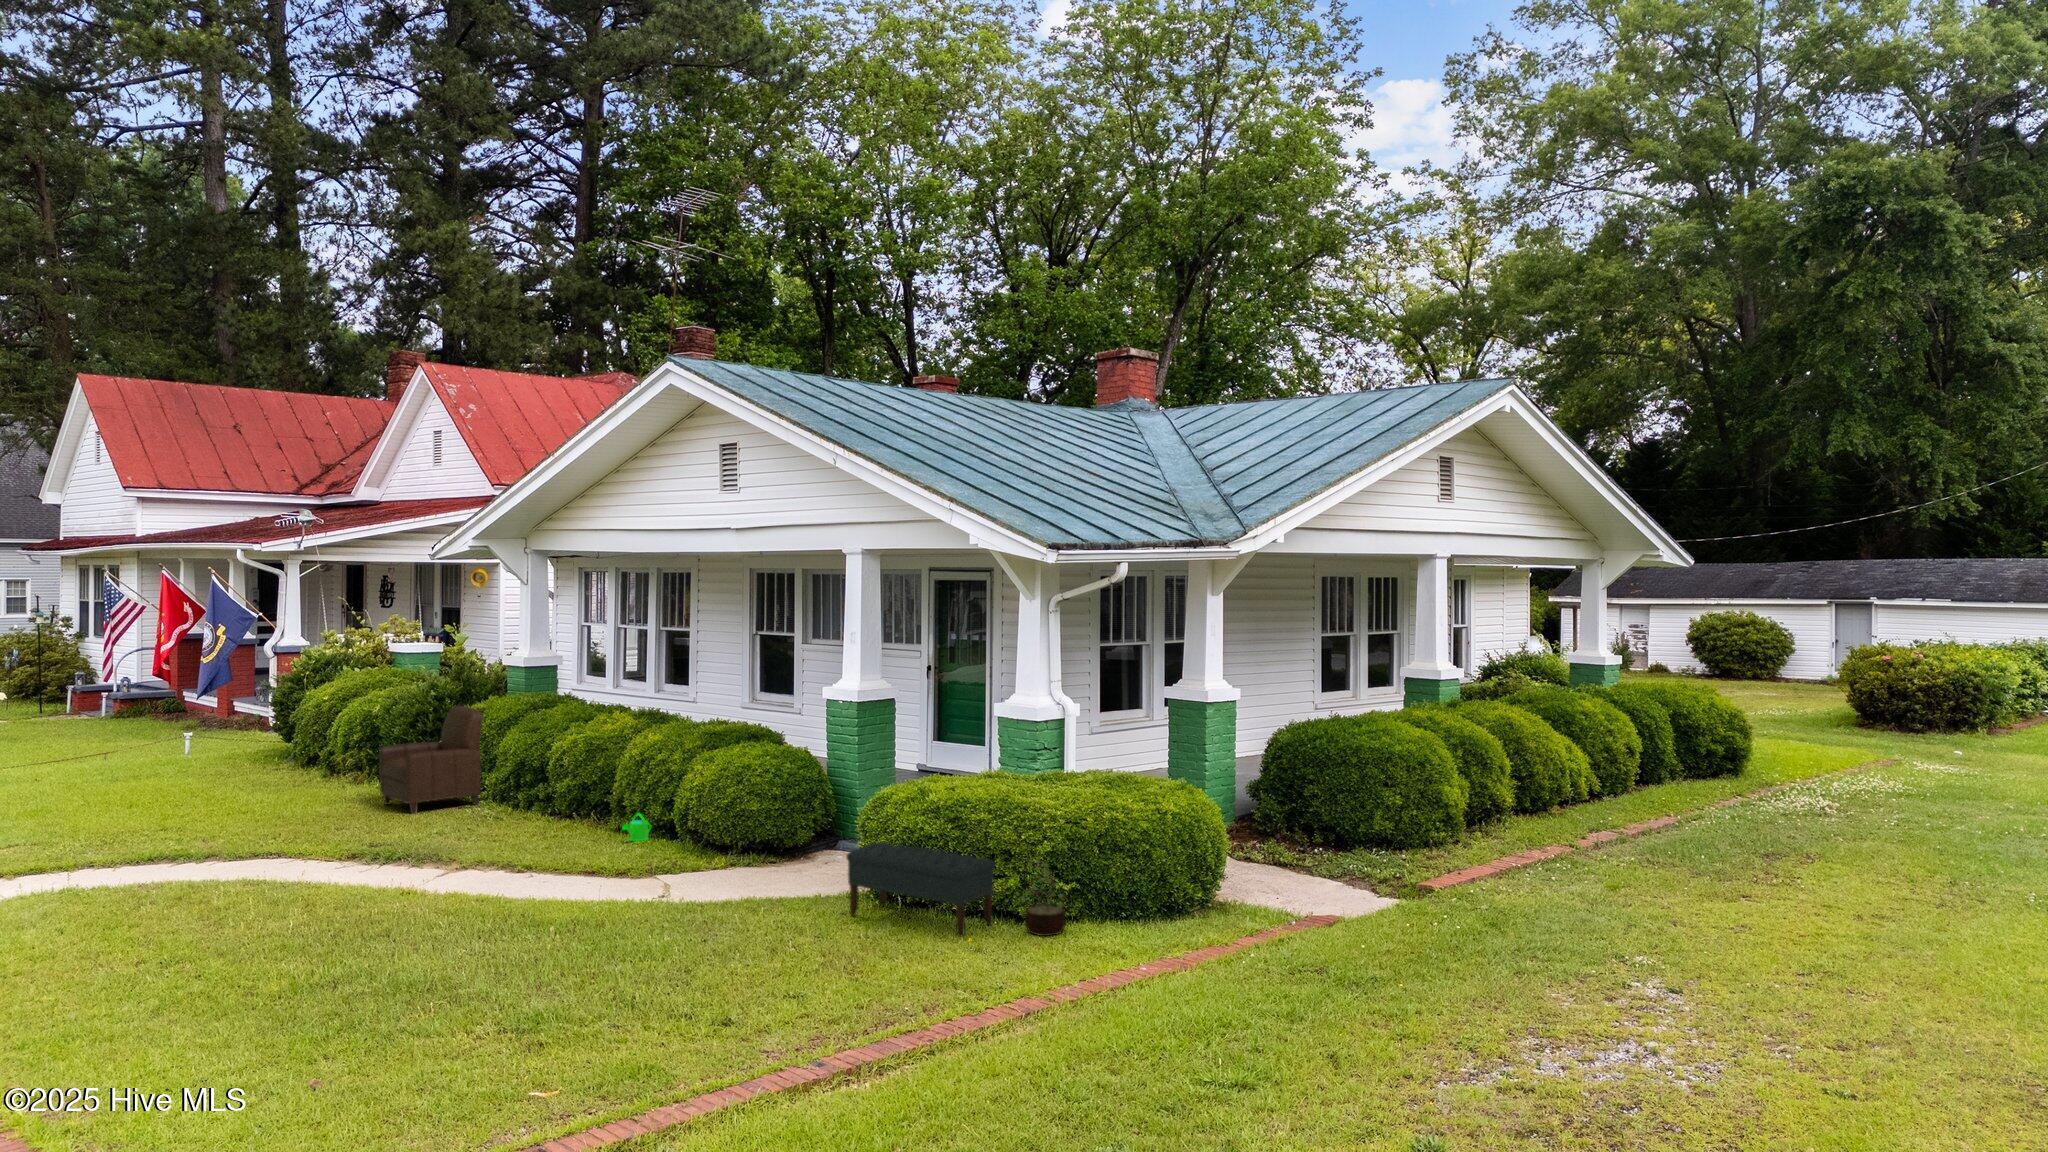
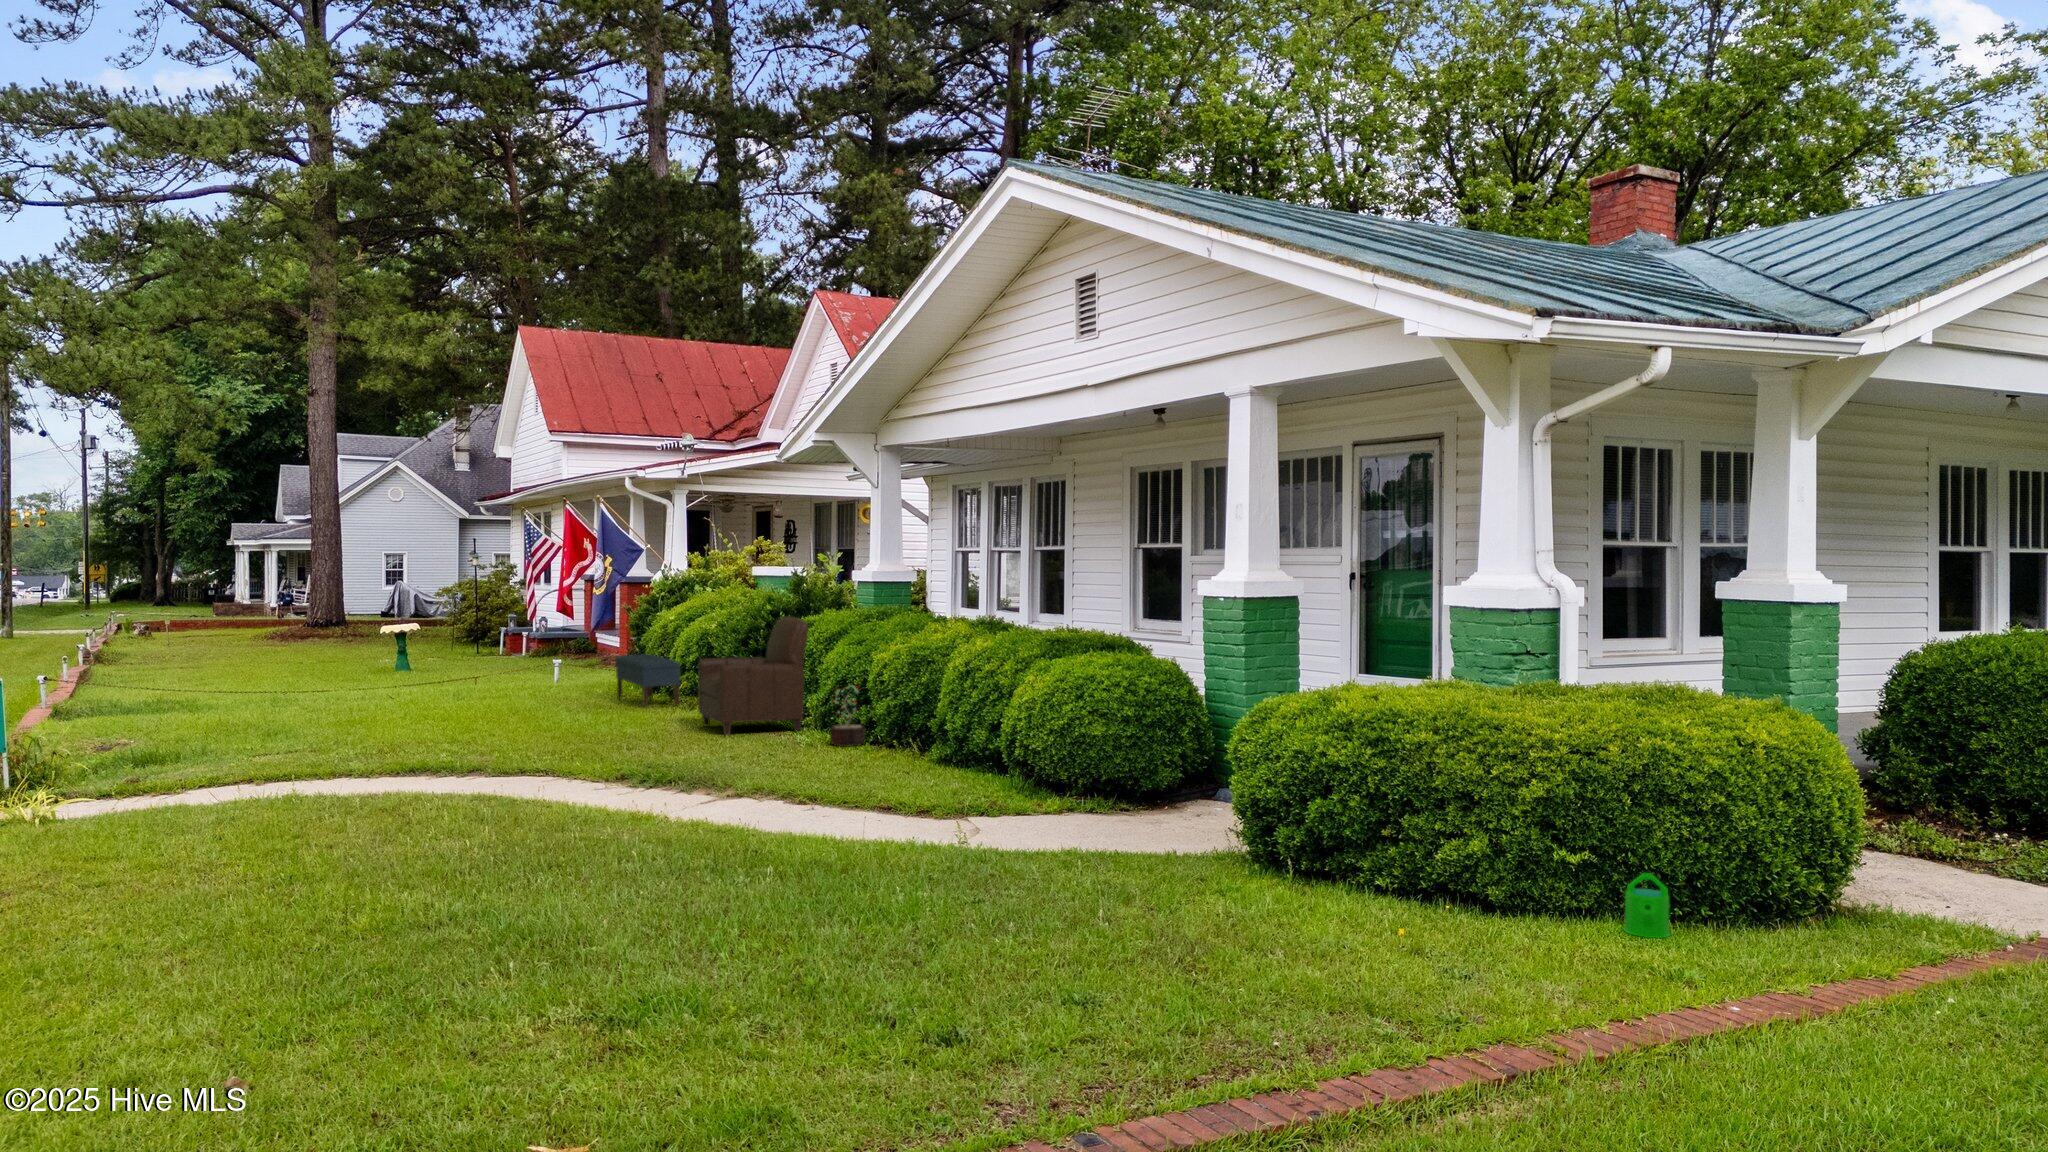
watering can: present [622,813,651,841] -> present [1623,873,1671,938]
bench: present [846,842,995,937] -> present [615,654,680,708]
decorative plant: present [1020,860,1066,936] -> present [830,685,865,747]

